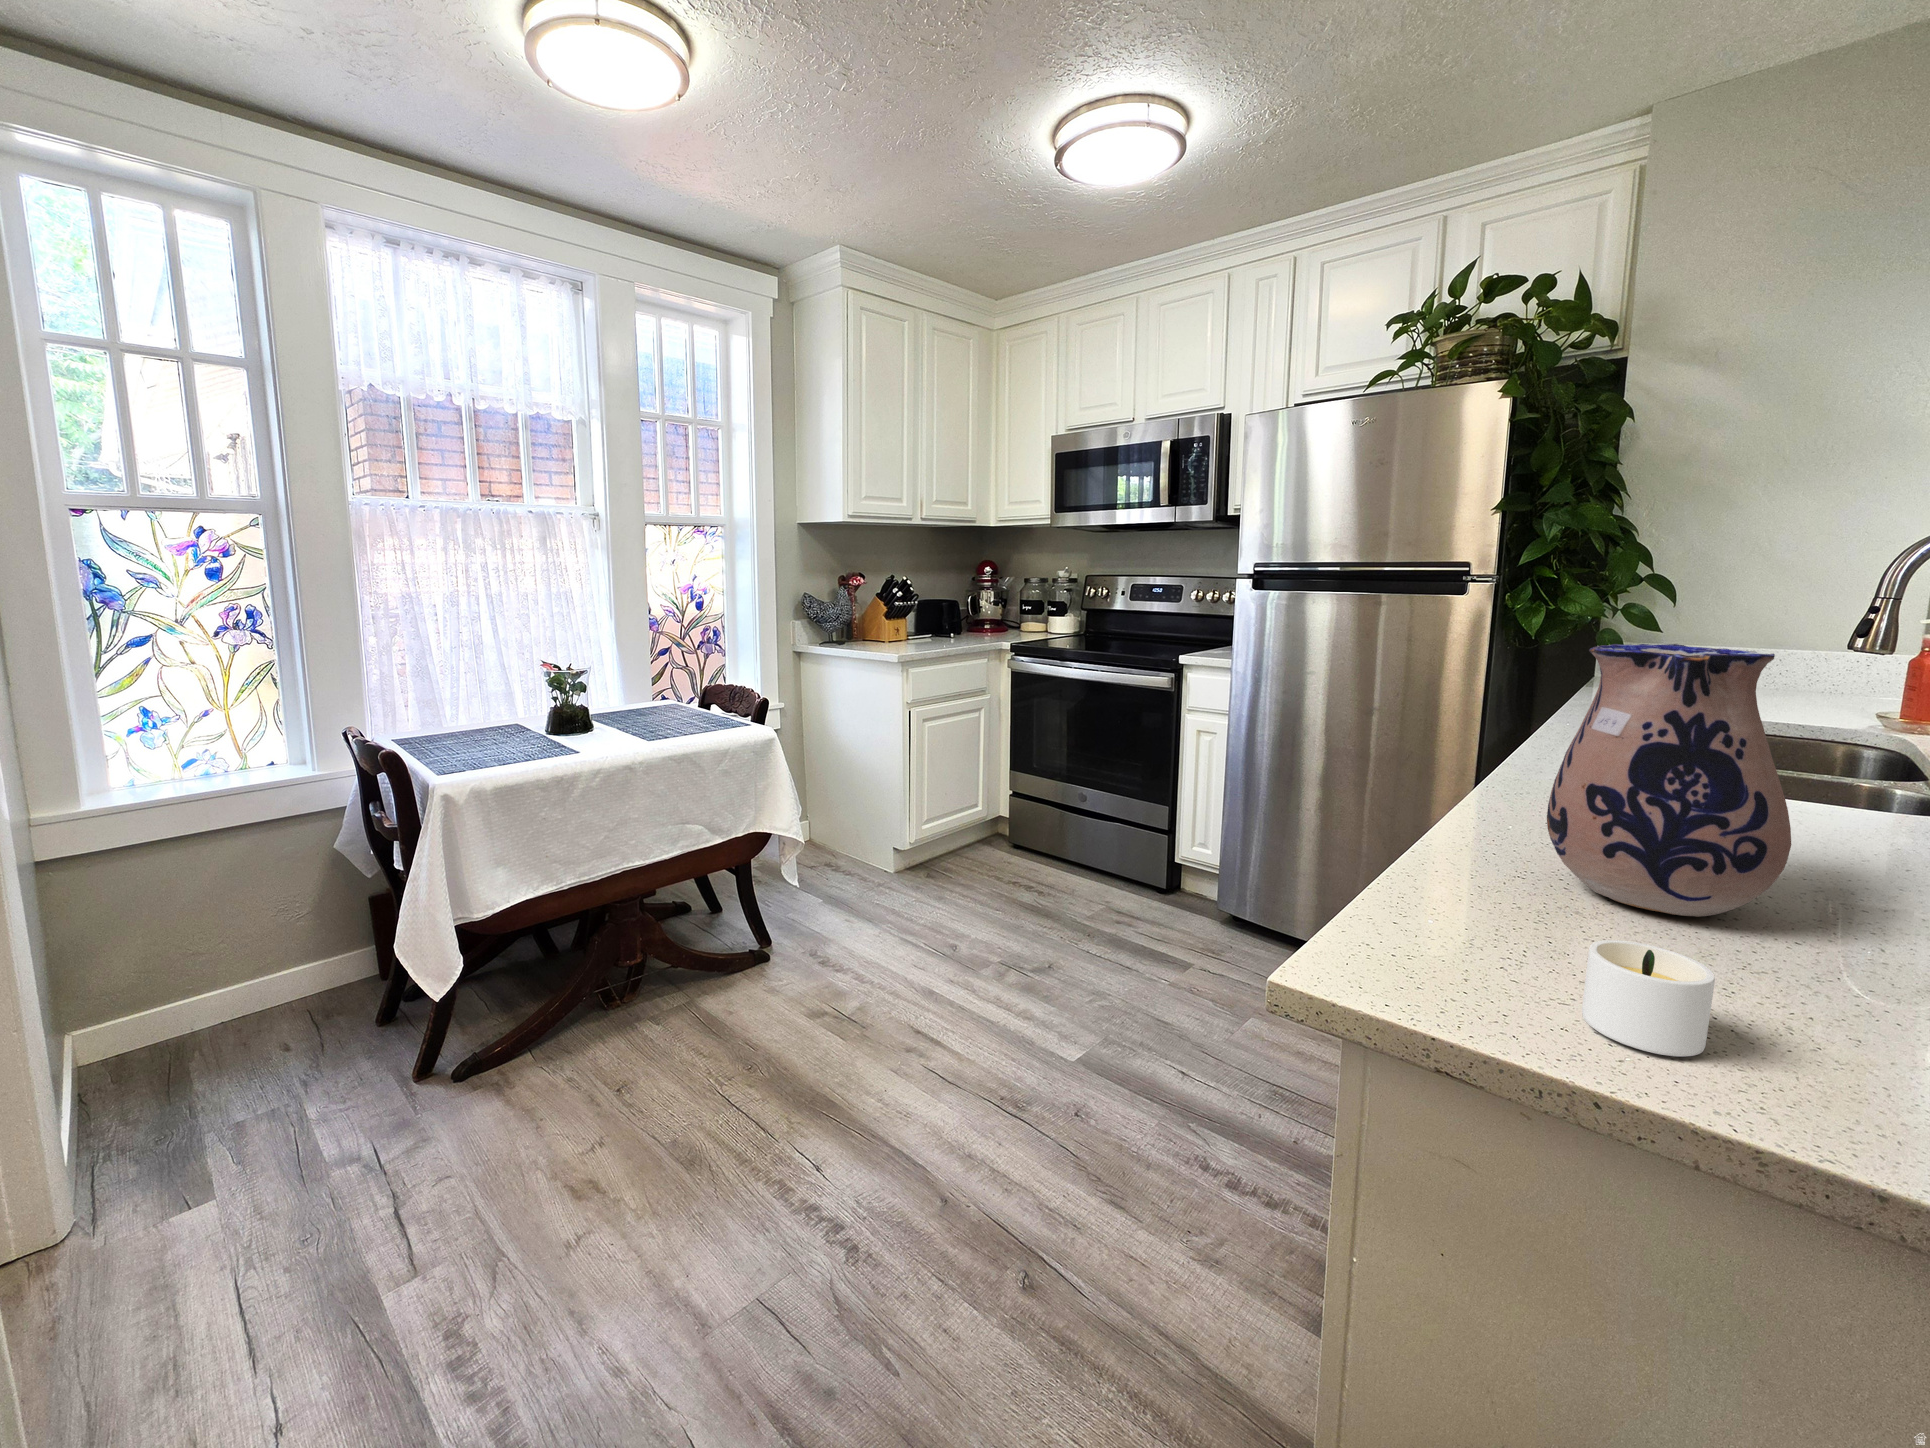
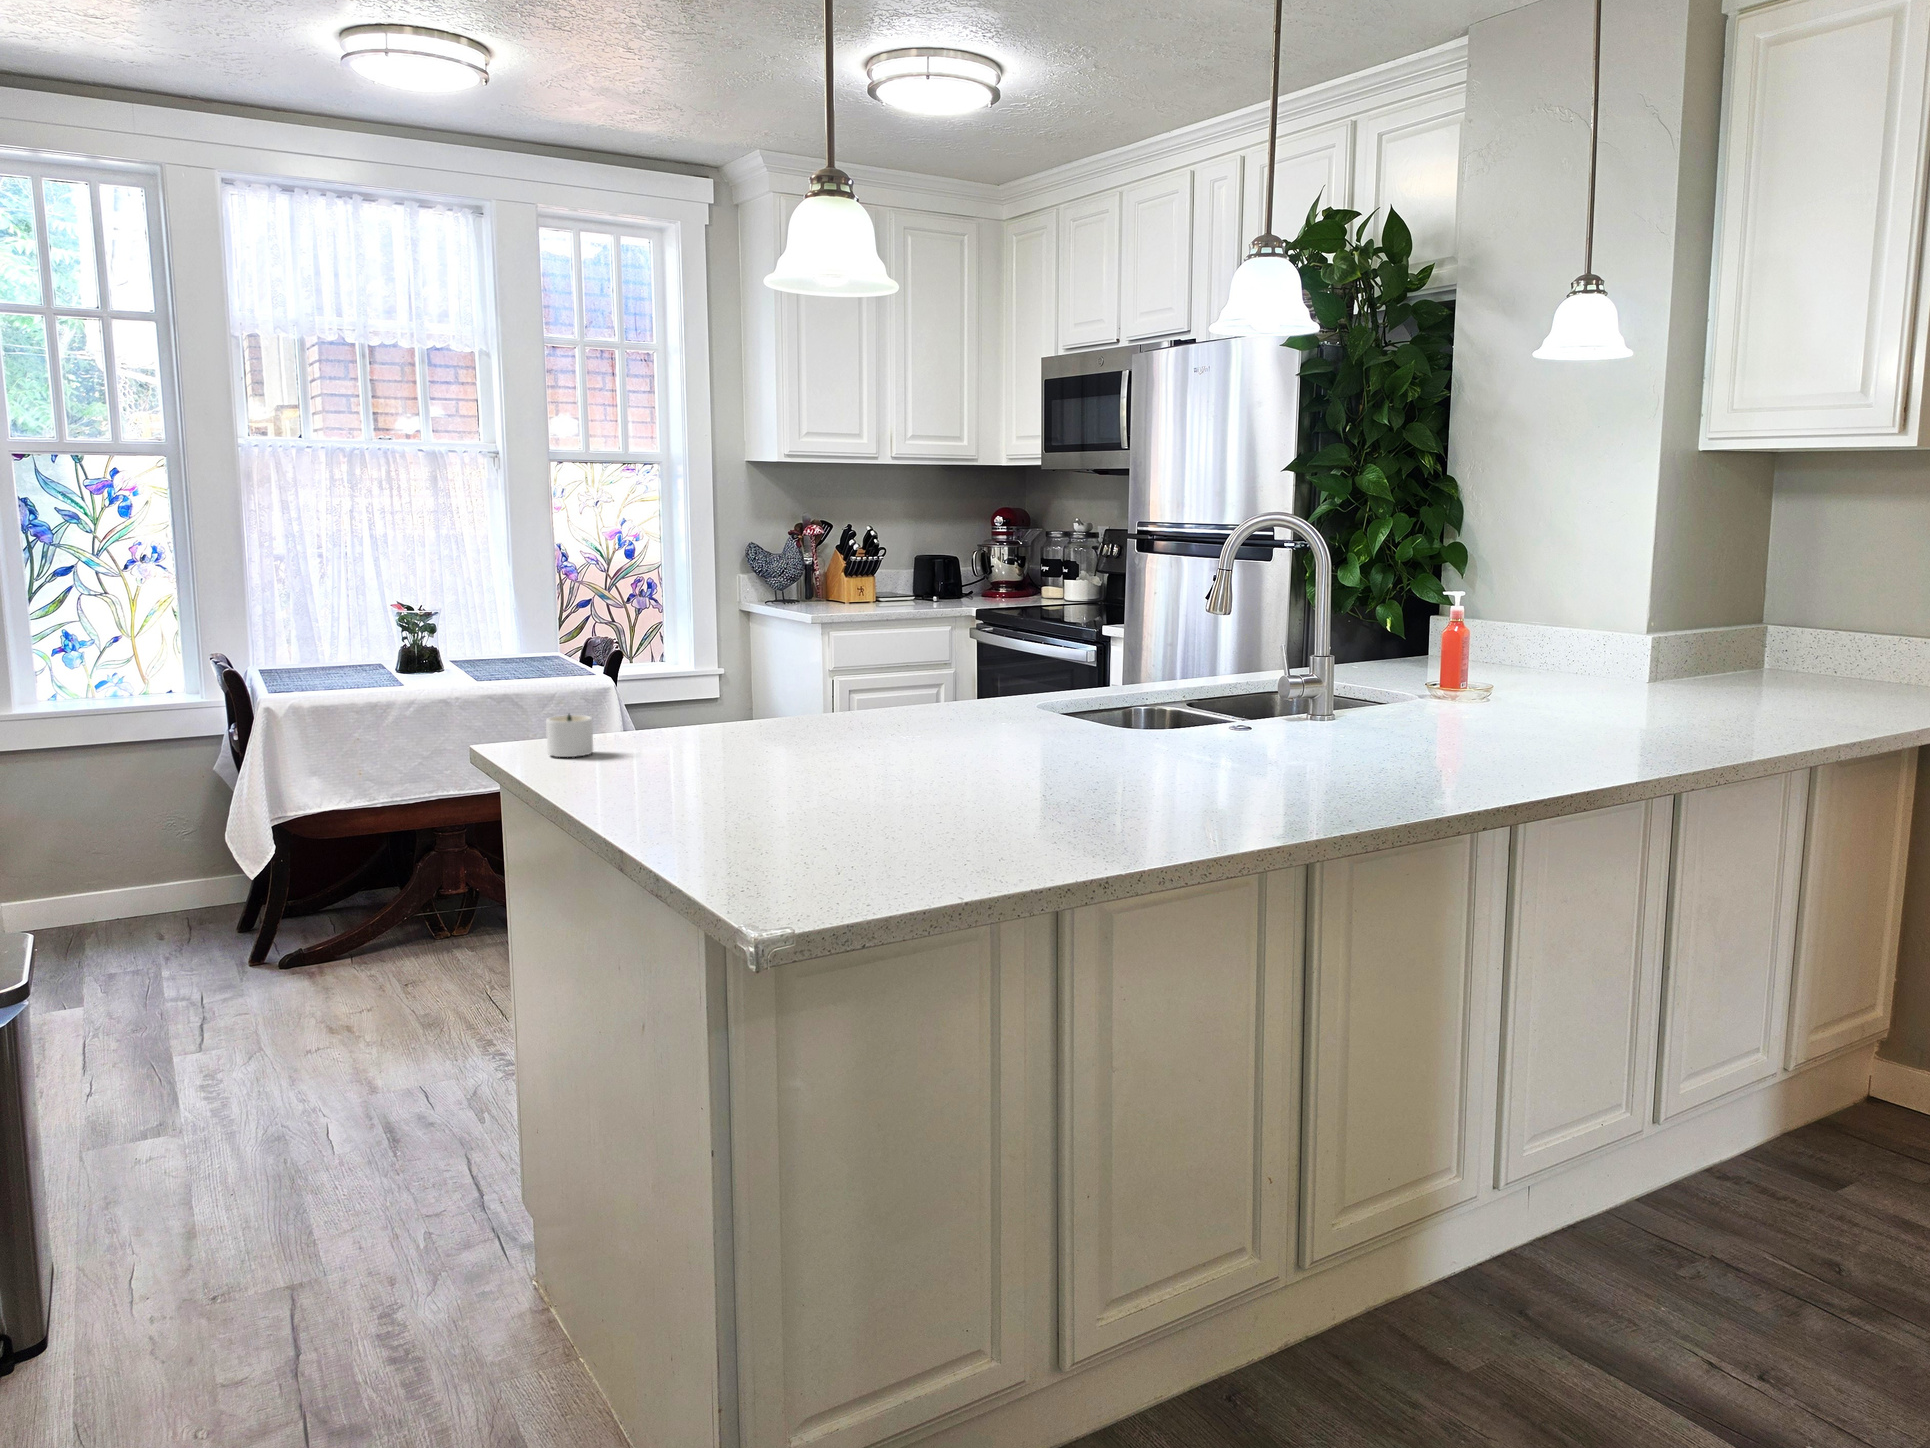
ceramic pitcher: present [1547,644,1791,917] -> none [707,580,828,738]

